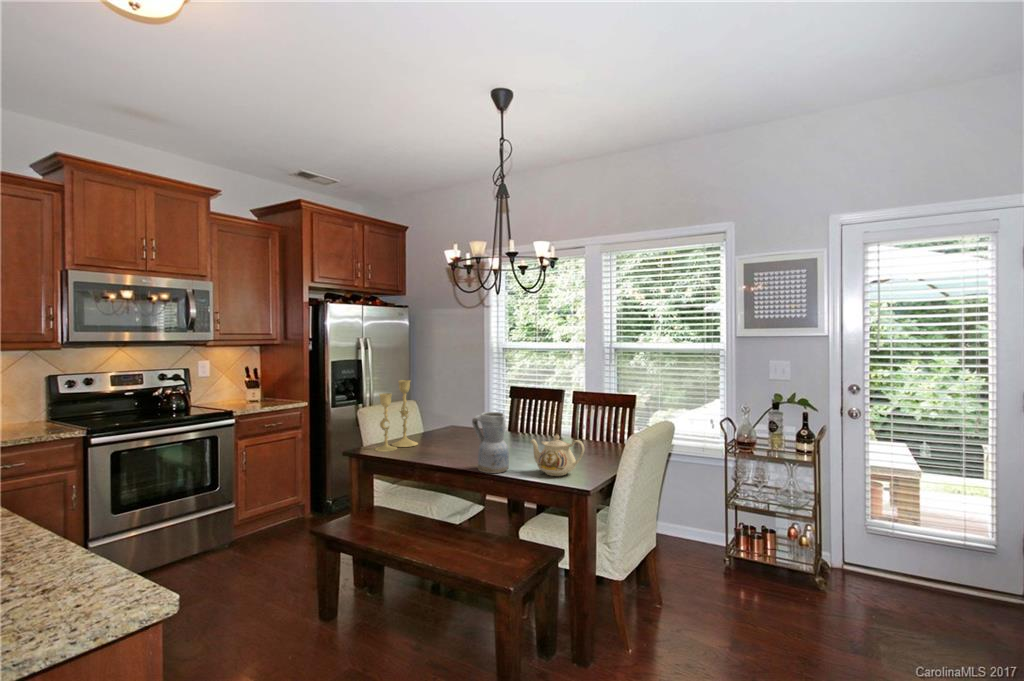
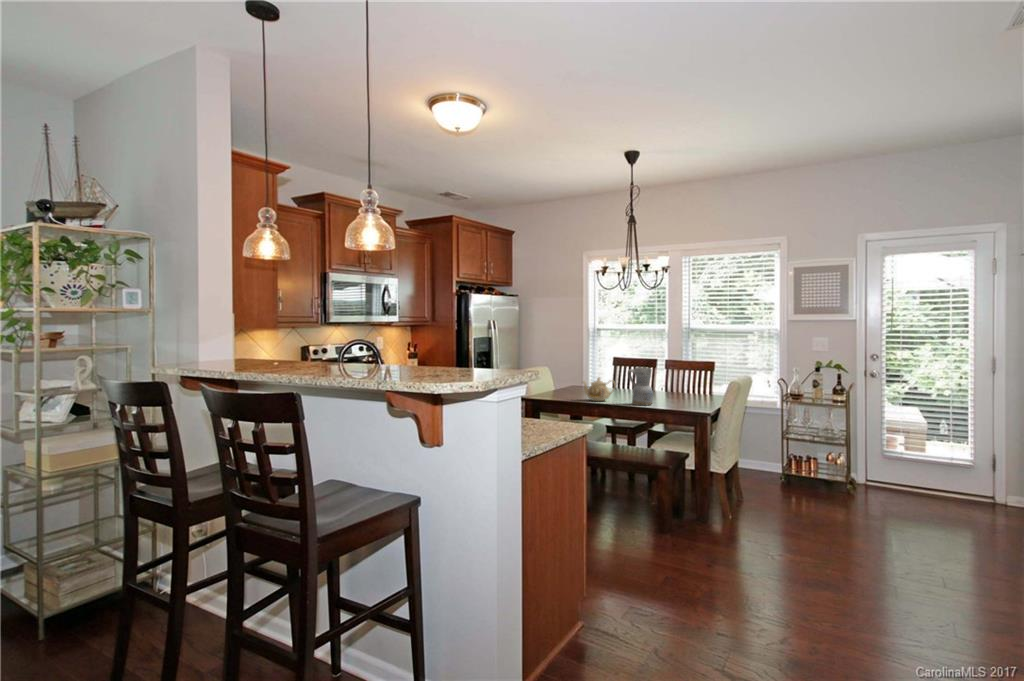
candlestick: present [375,380,418,452] -> none [544,350,569,398]
teapot: present [530,434,584,476] -> present [583,378,616,401]

